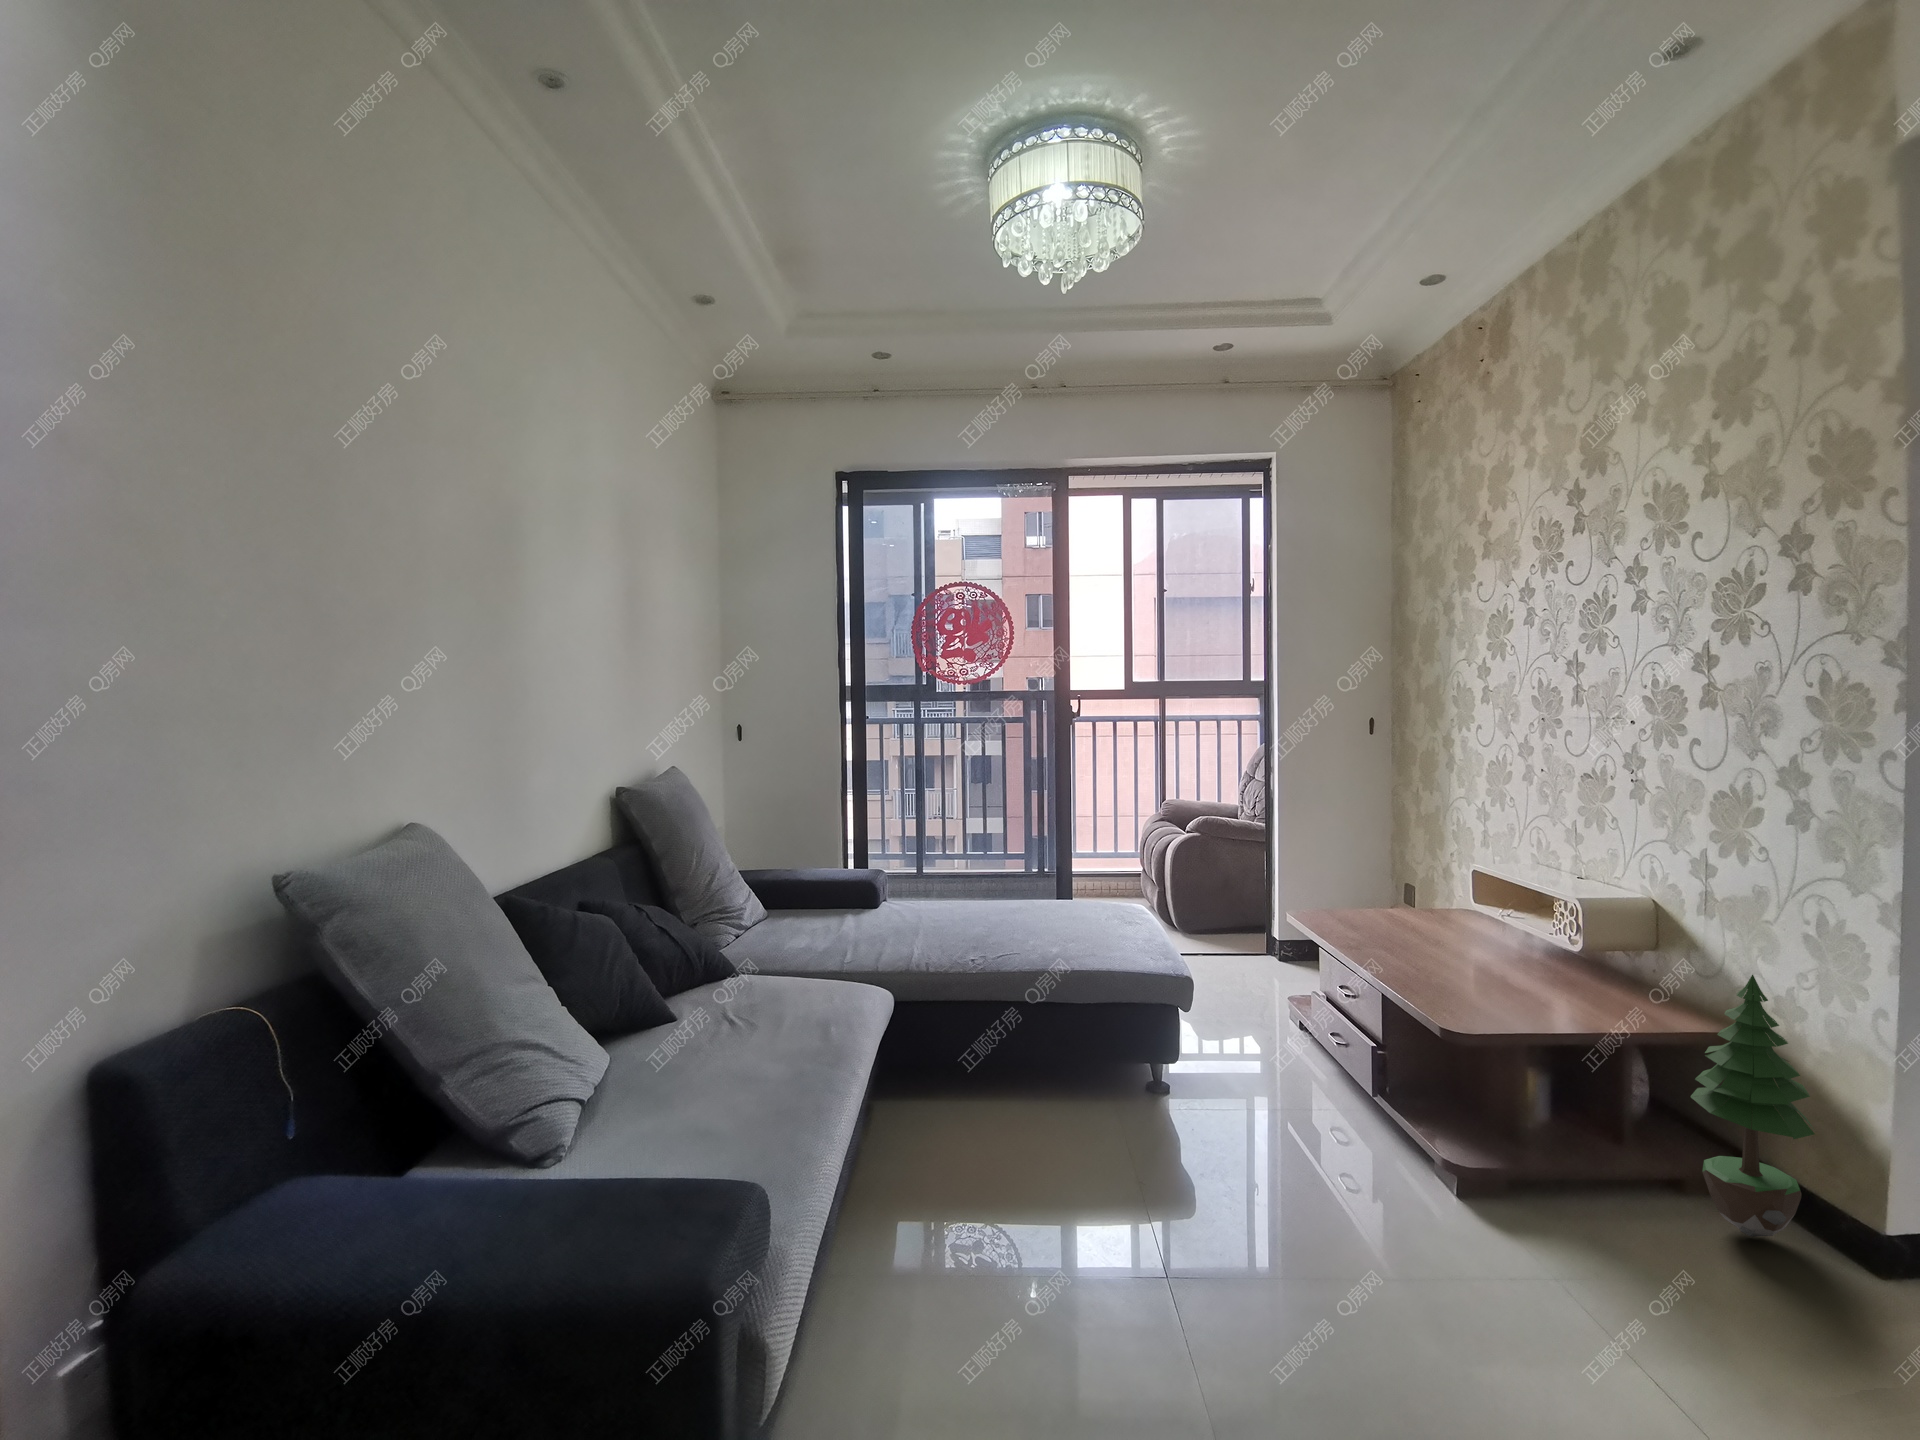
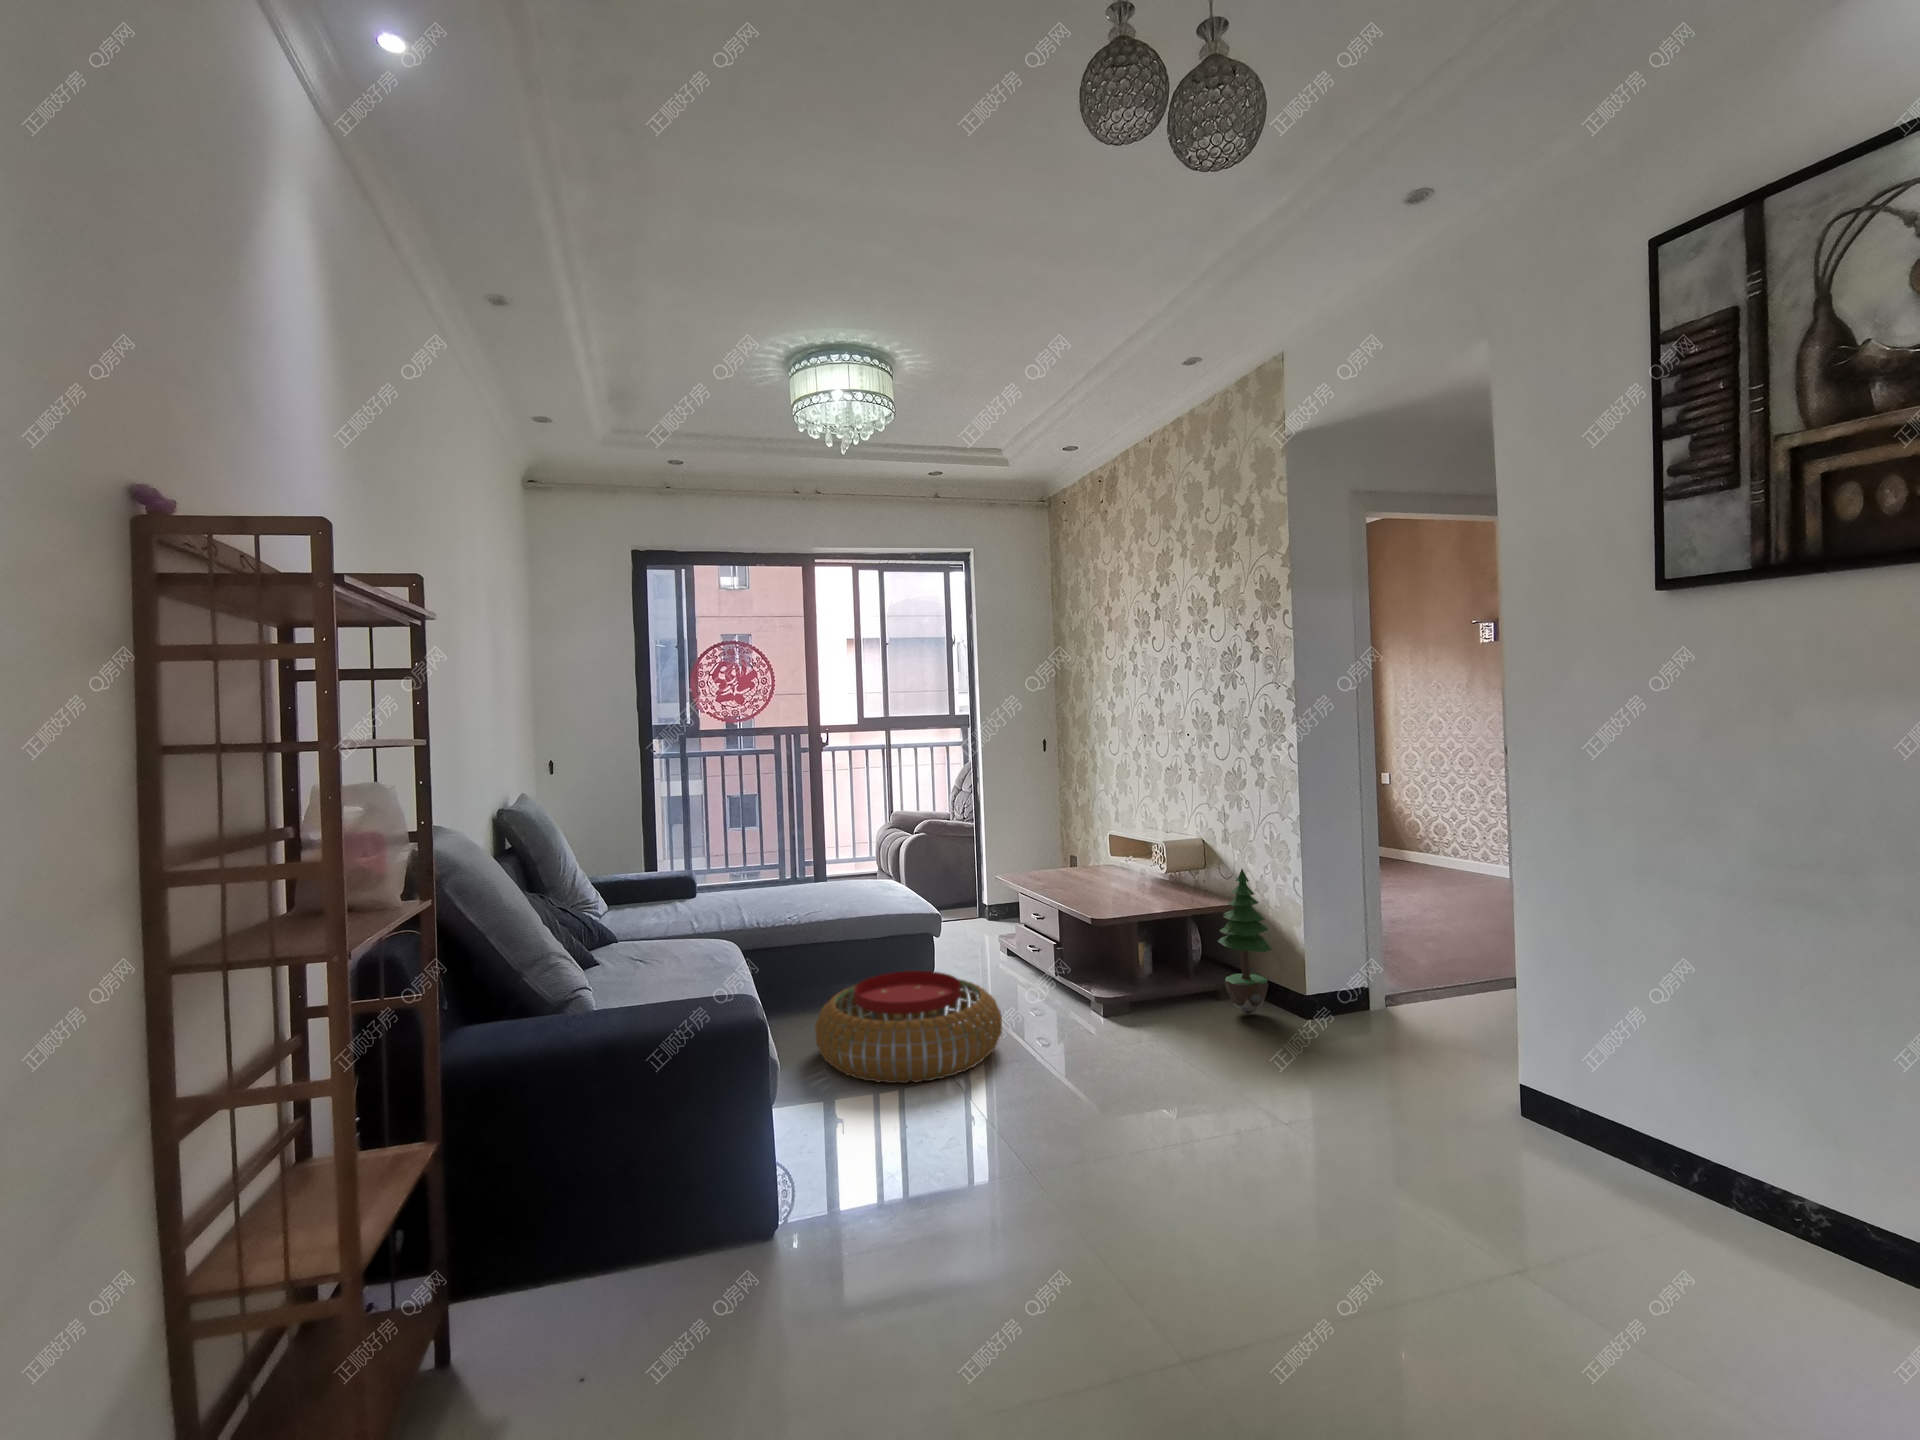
pouf: none [981,1070,1275,1280] -> present [815,971,1002,1083]

